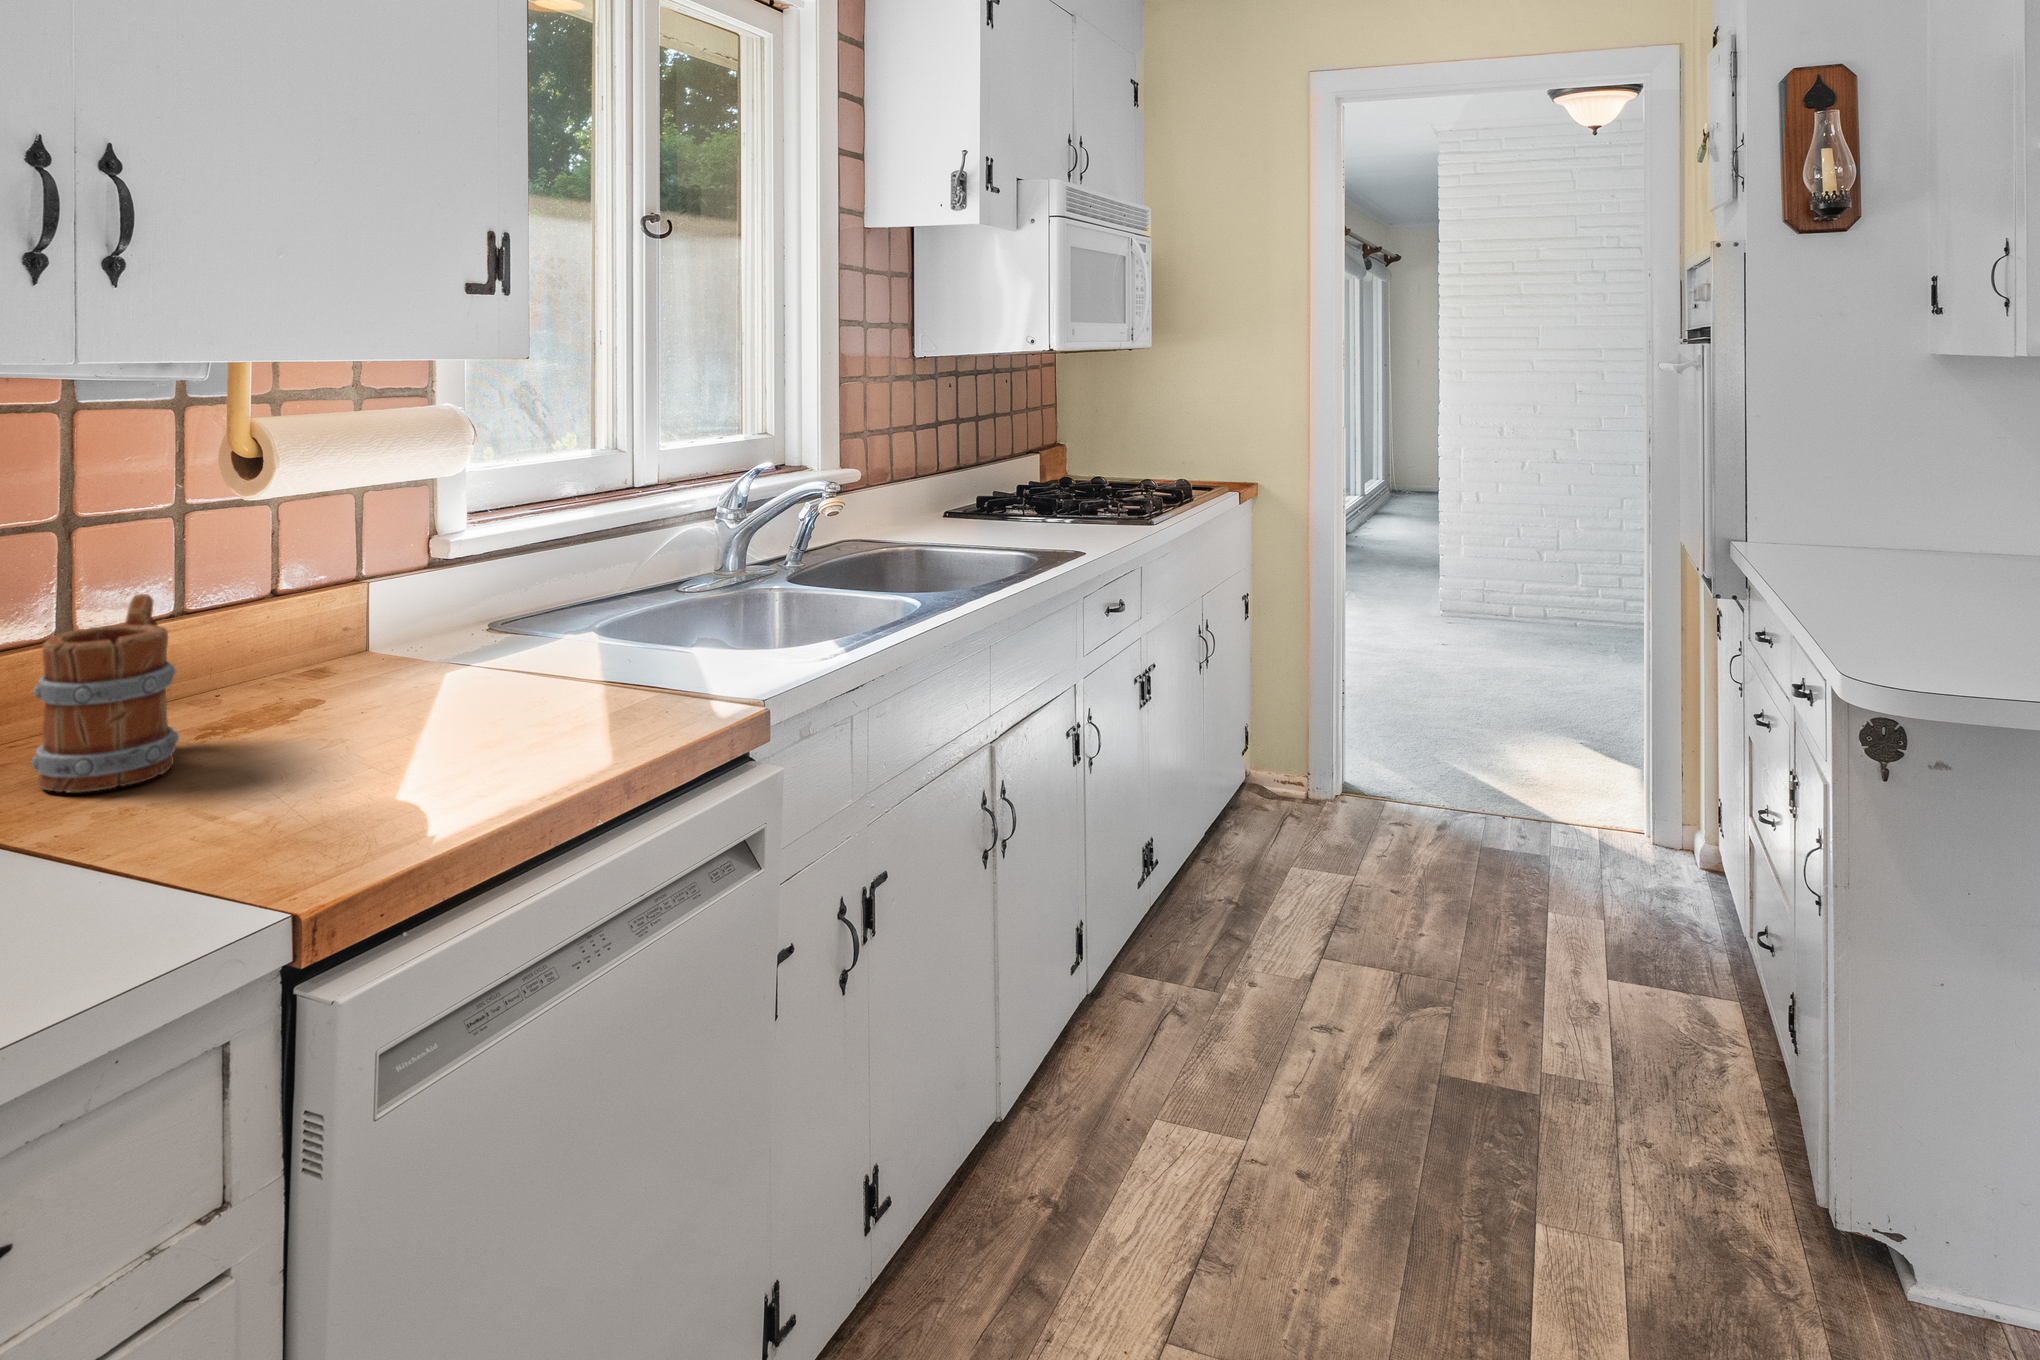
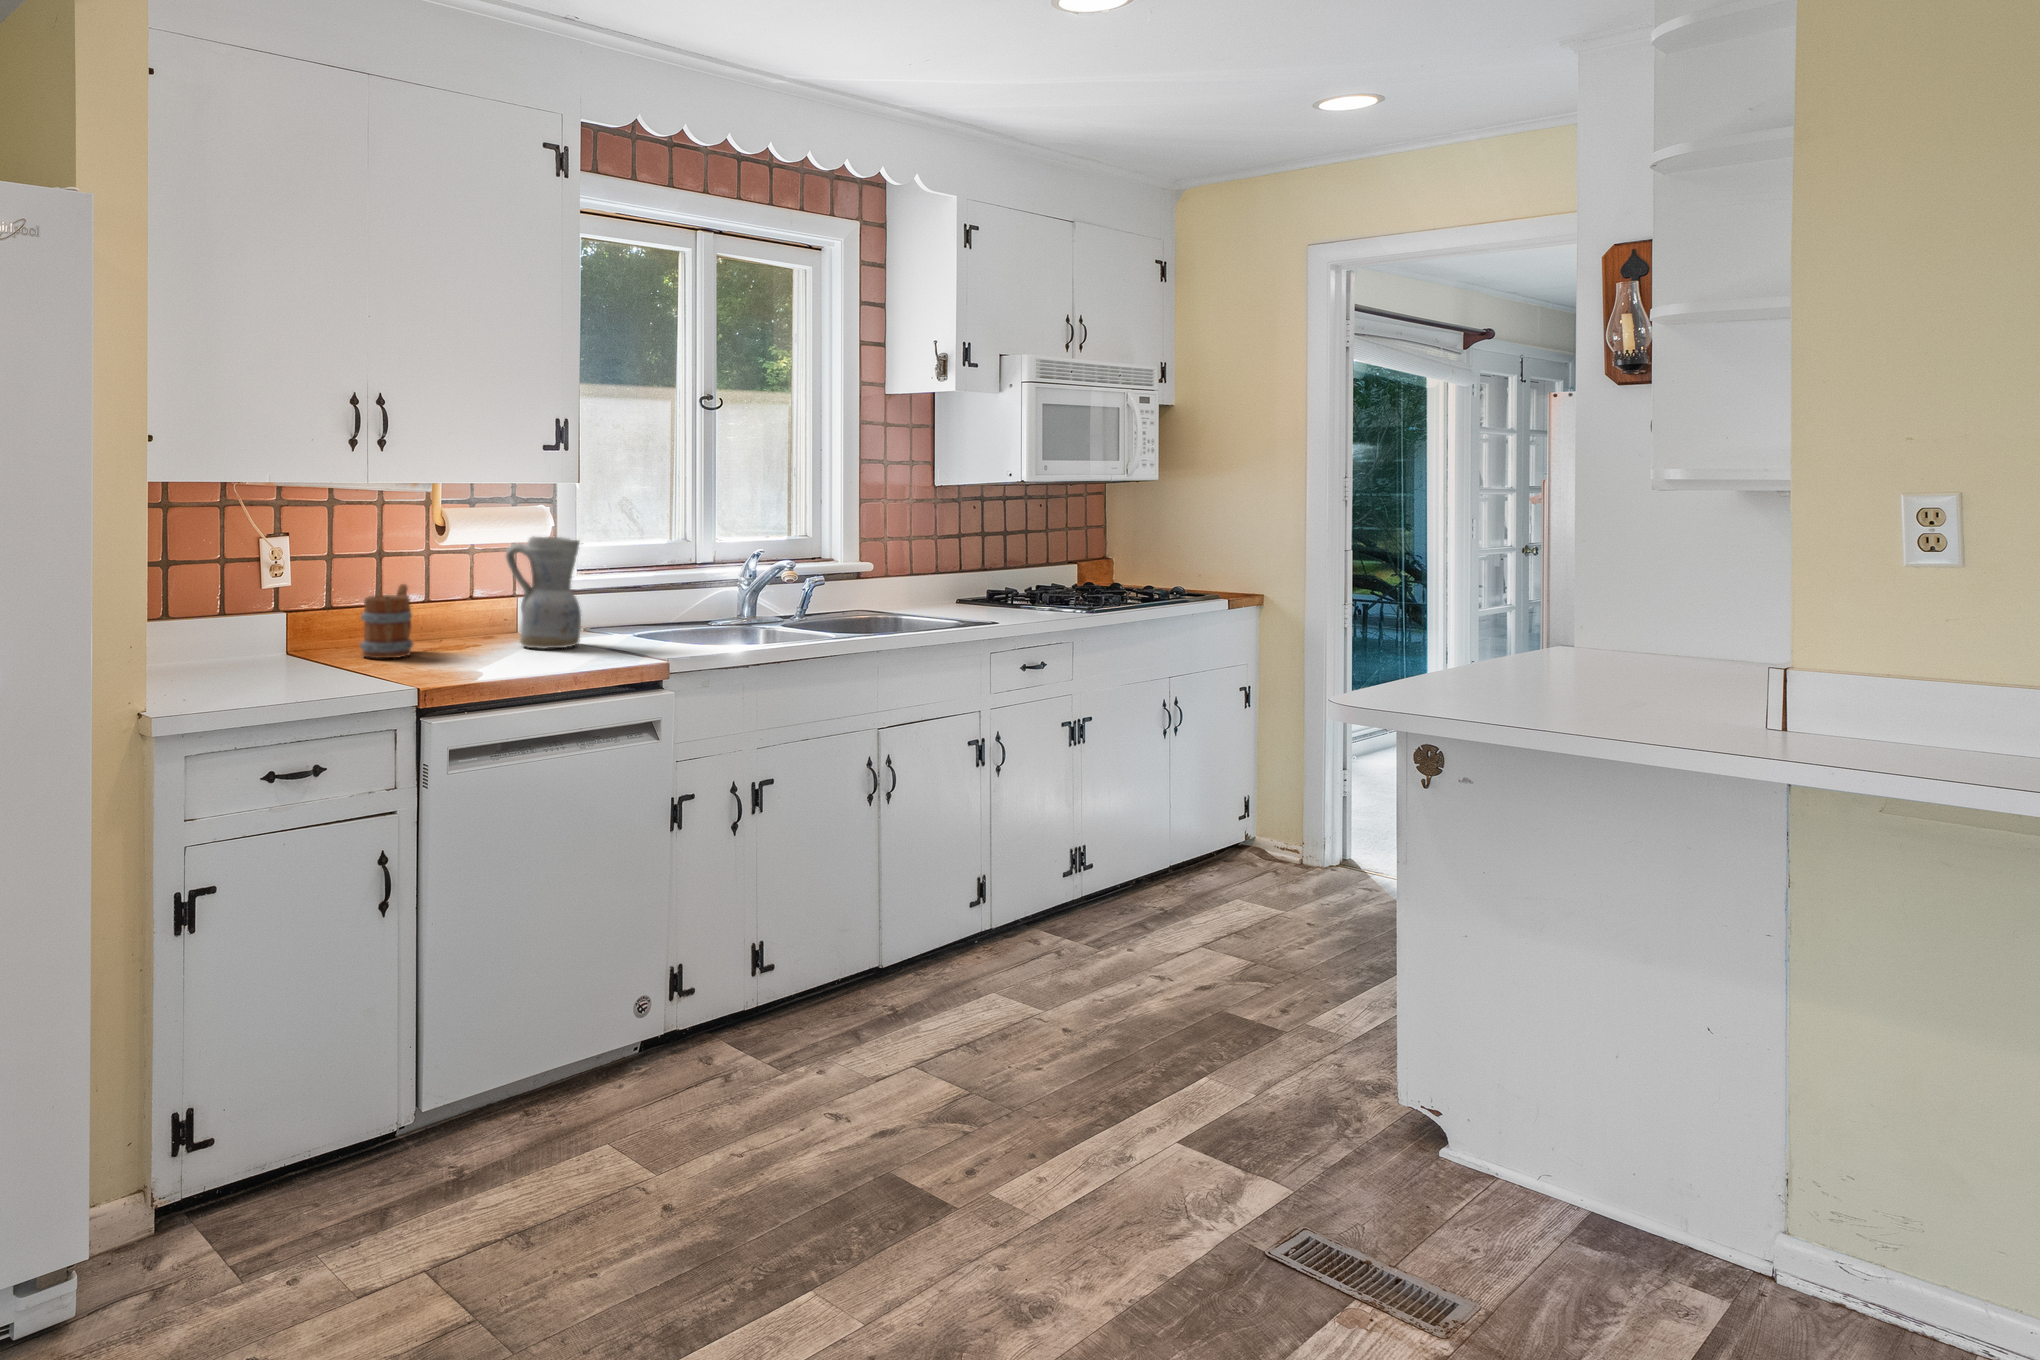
ceramic pitcher: none [385,467,550,704] -> present [506,537,581,649]

